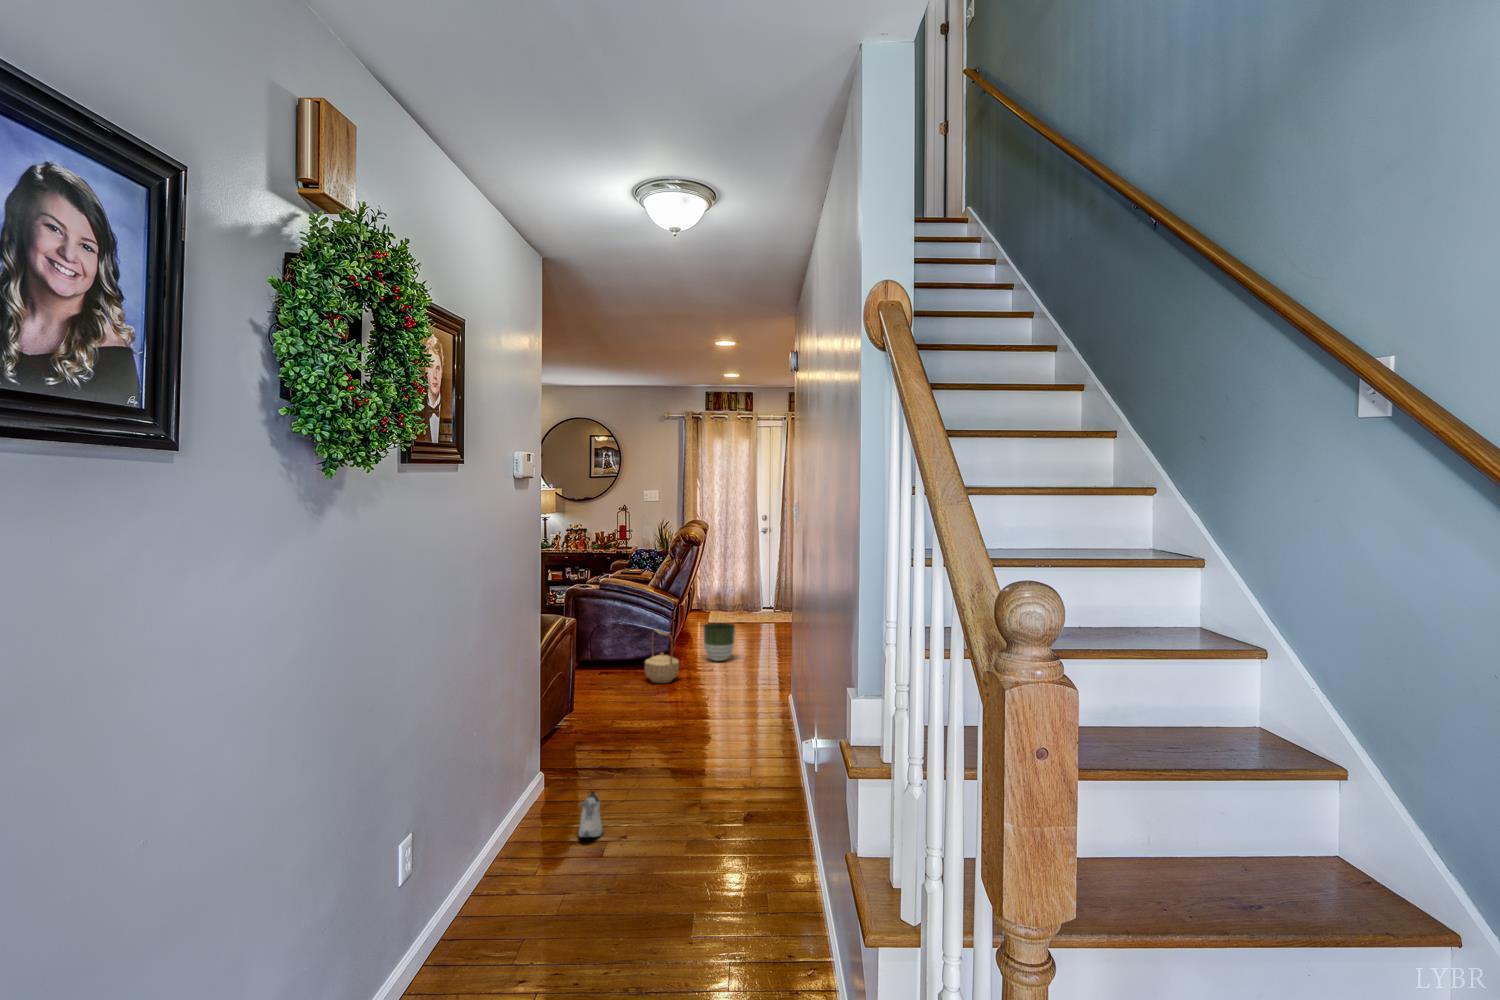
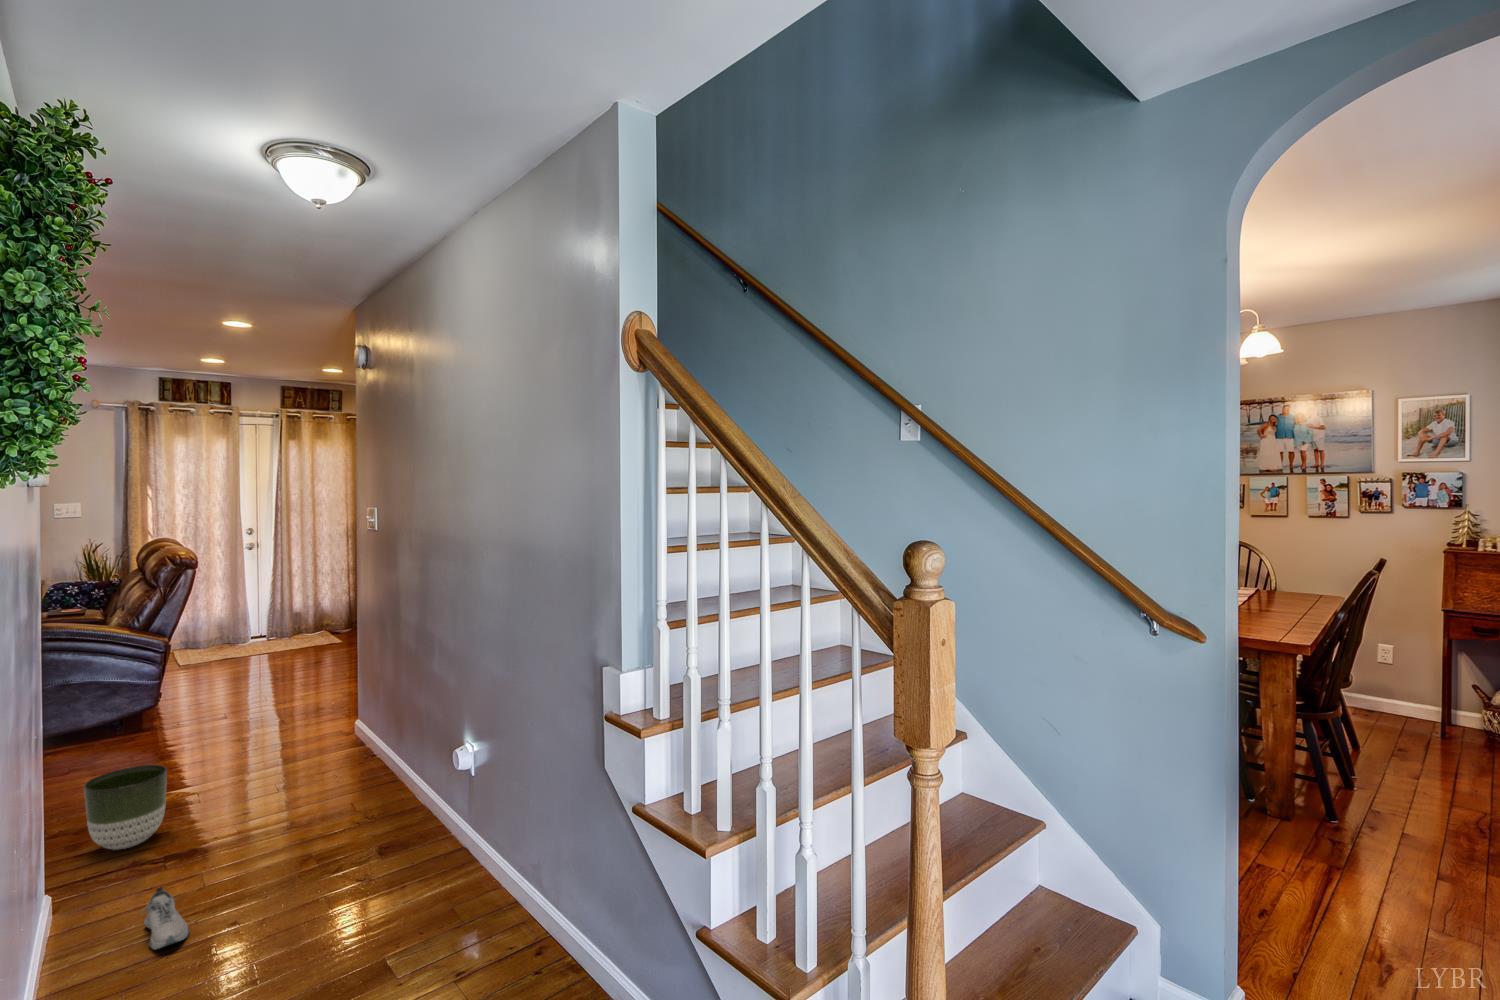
planter: present [704,623,735,661] -> present [84,765,167,850]
basket: present [645,630,679,683] -> none [125,679,182,746]

